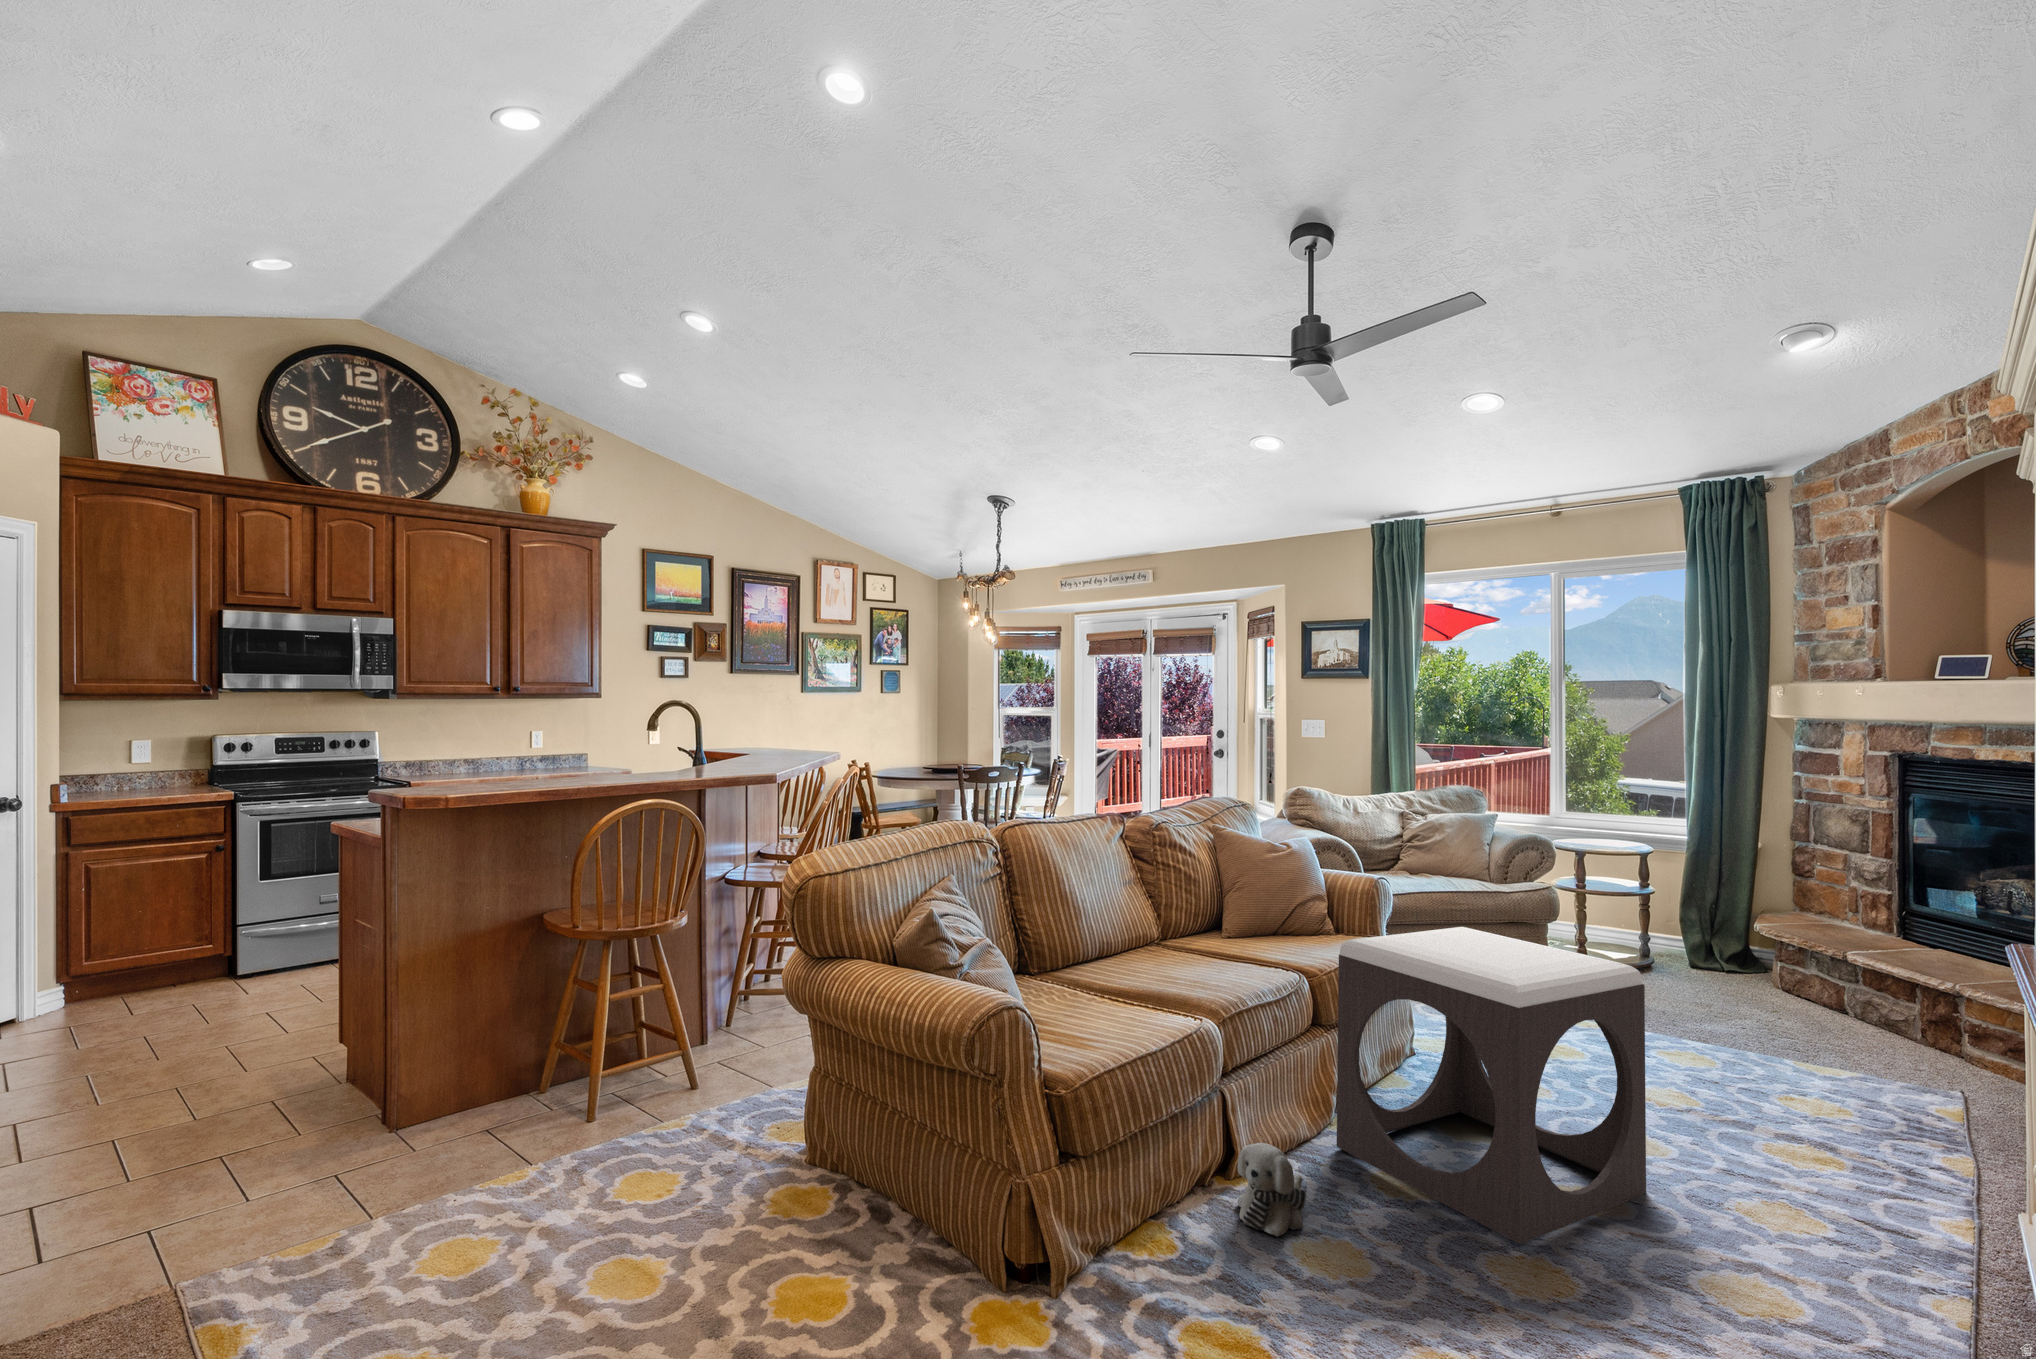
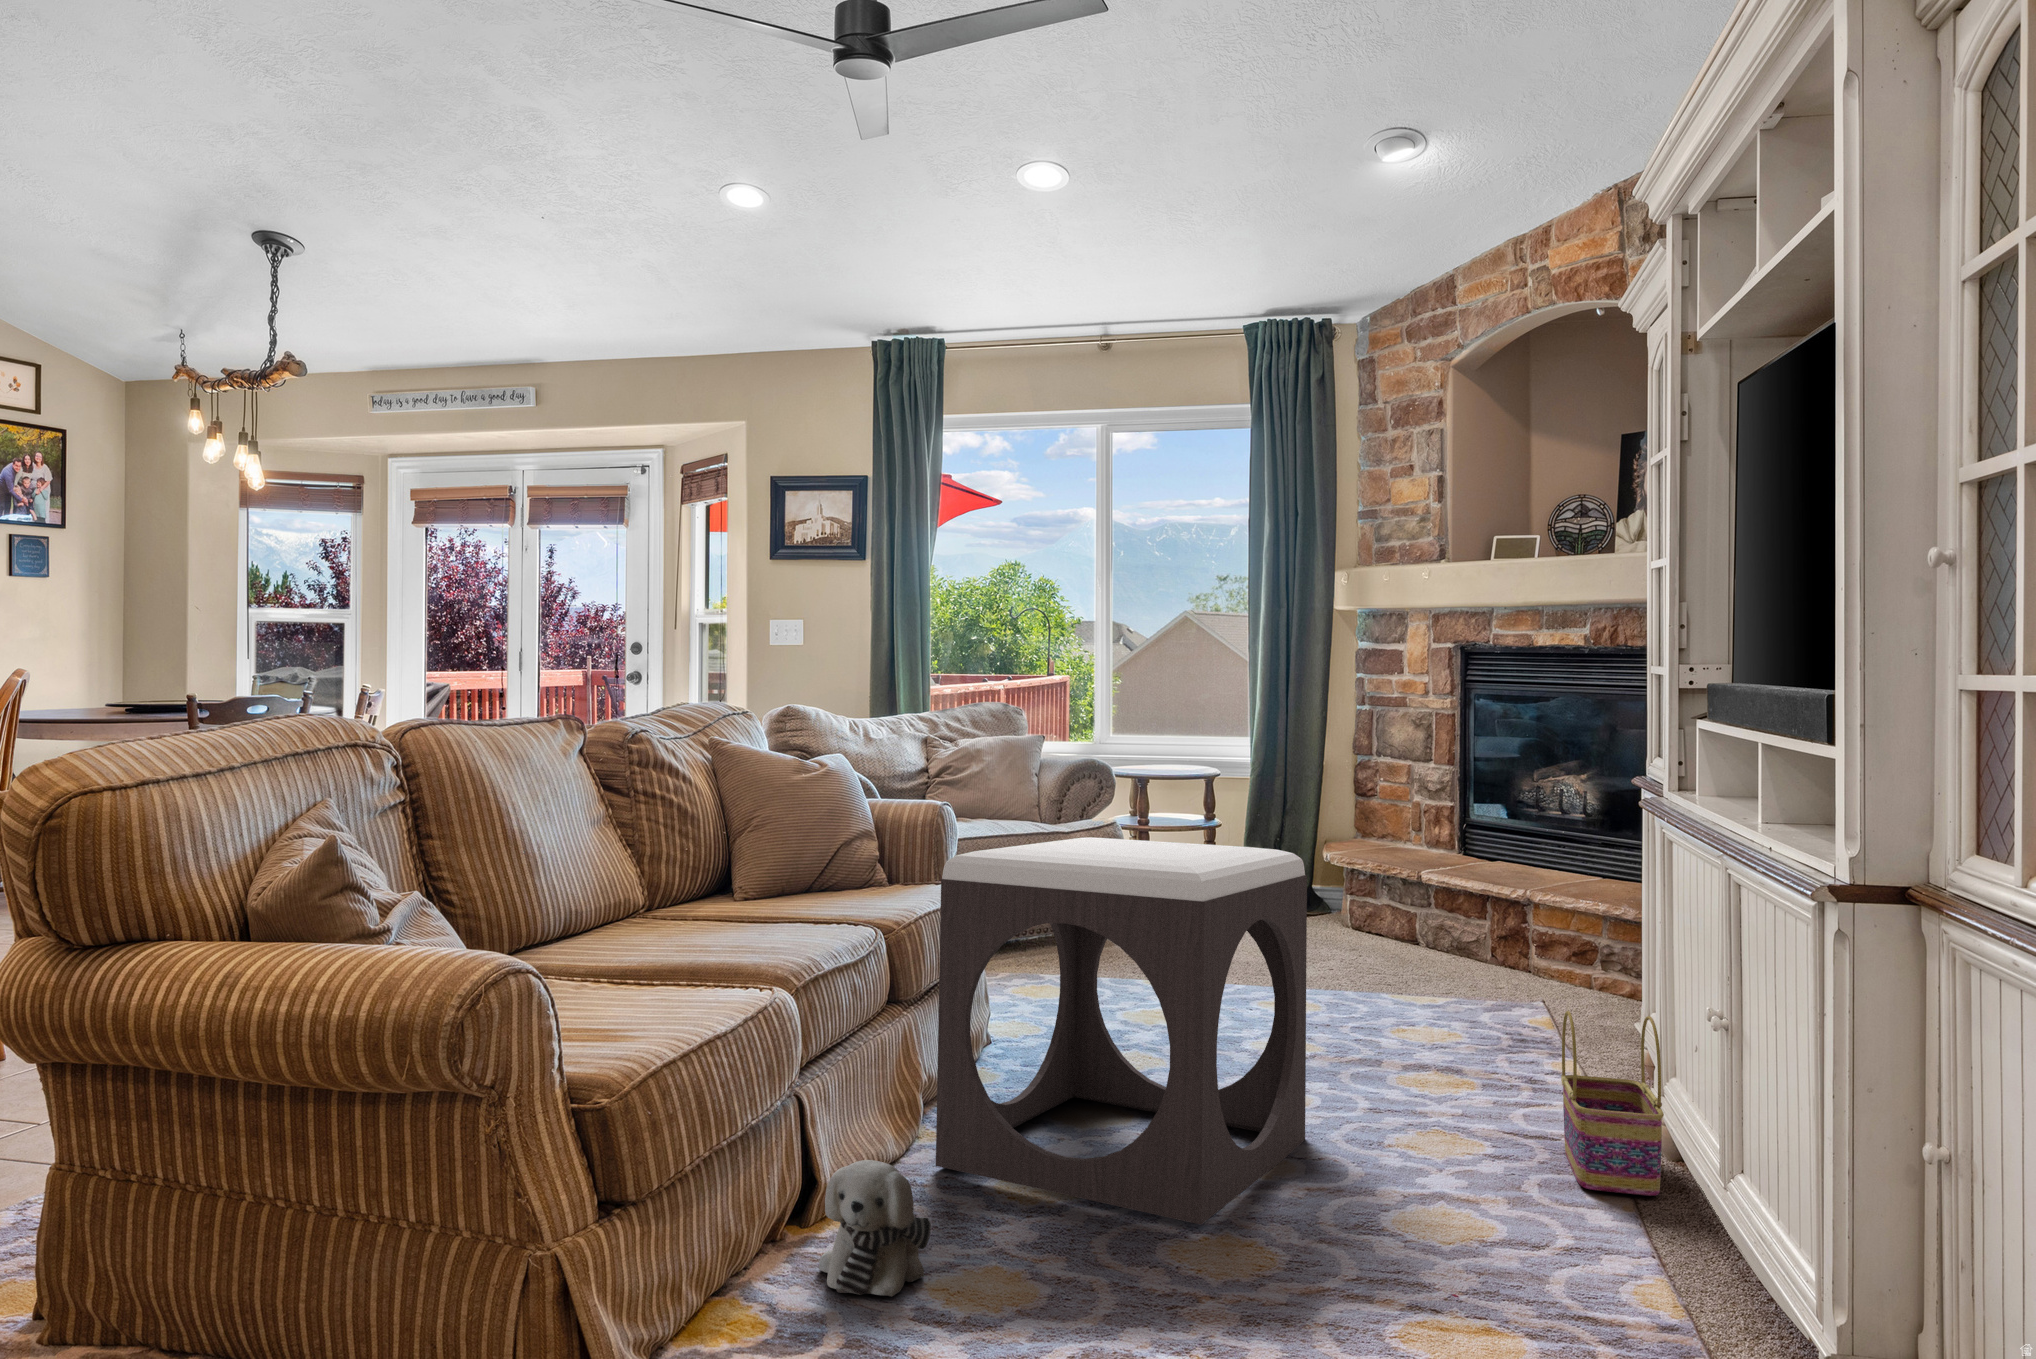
basket: none [1907,1144,2012,1337] -> present [1561,1011,1664,1196]

